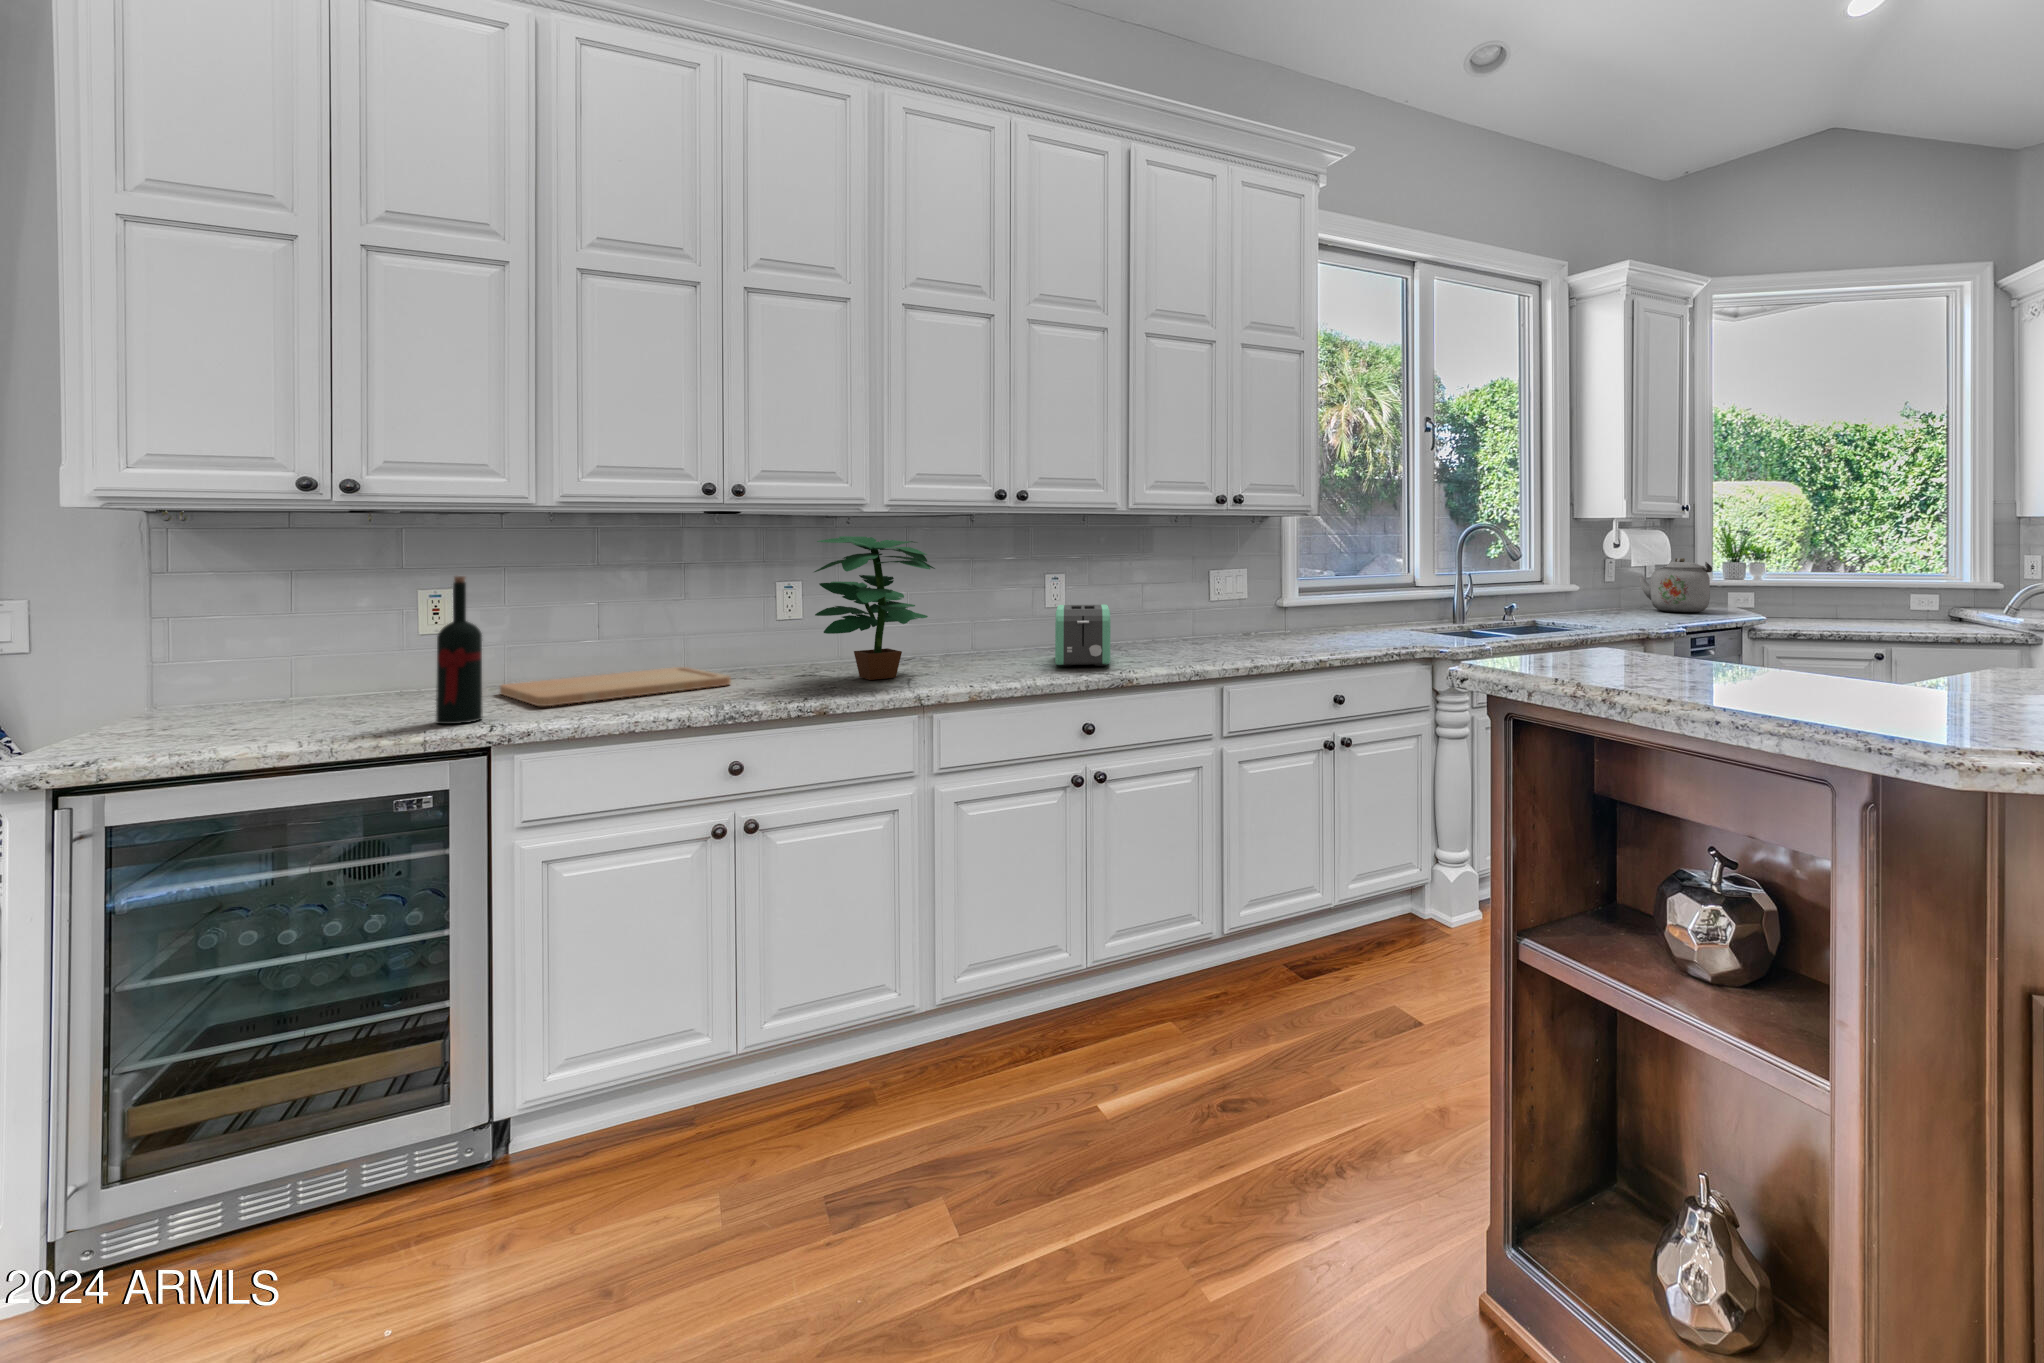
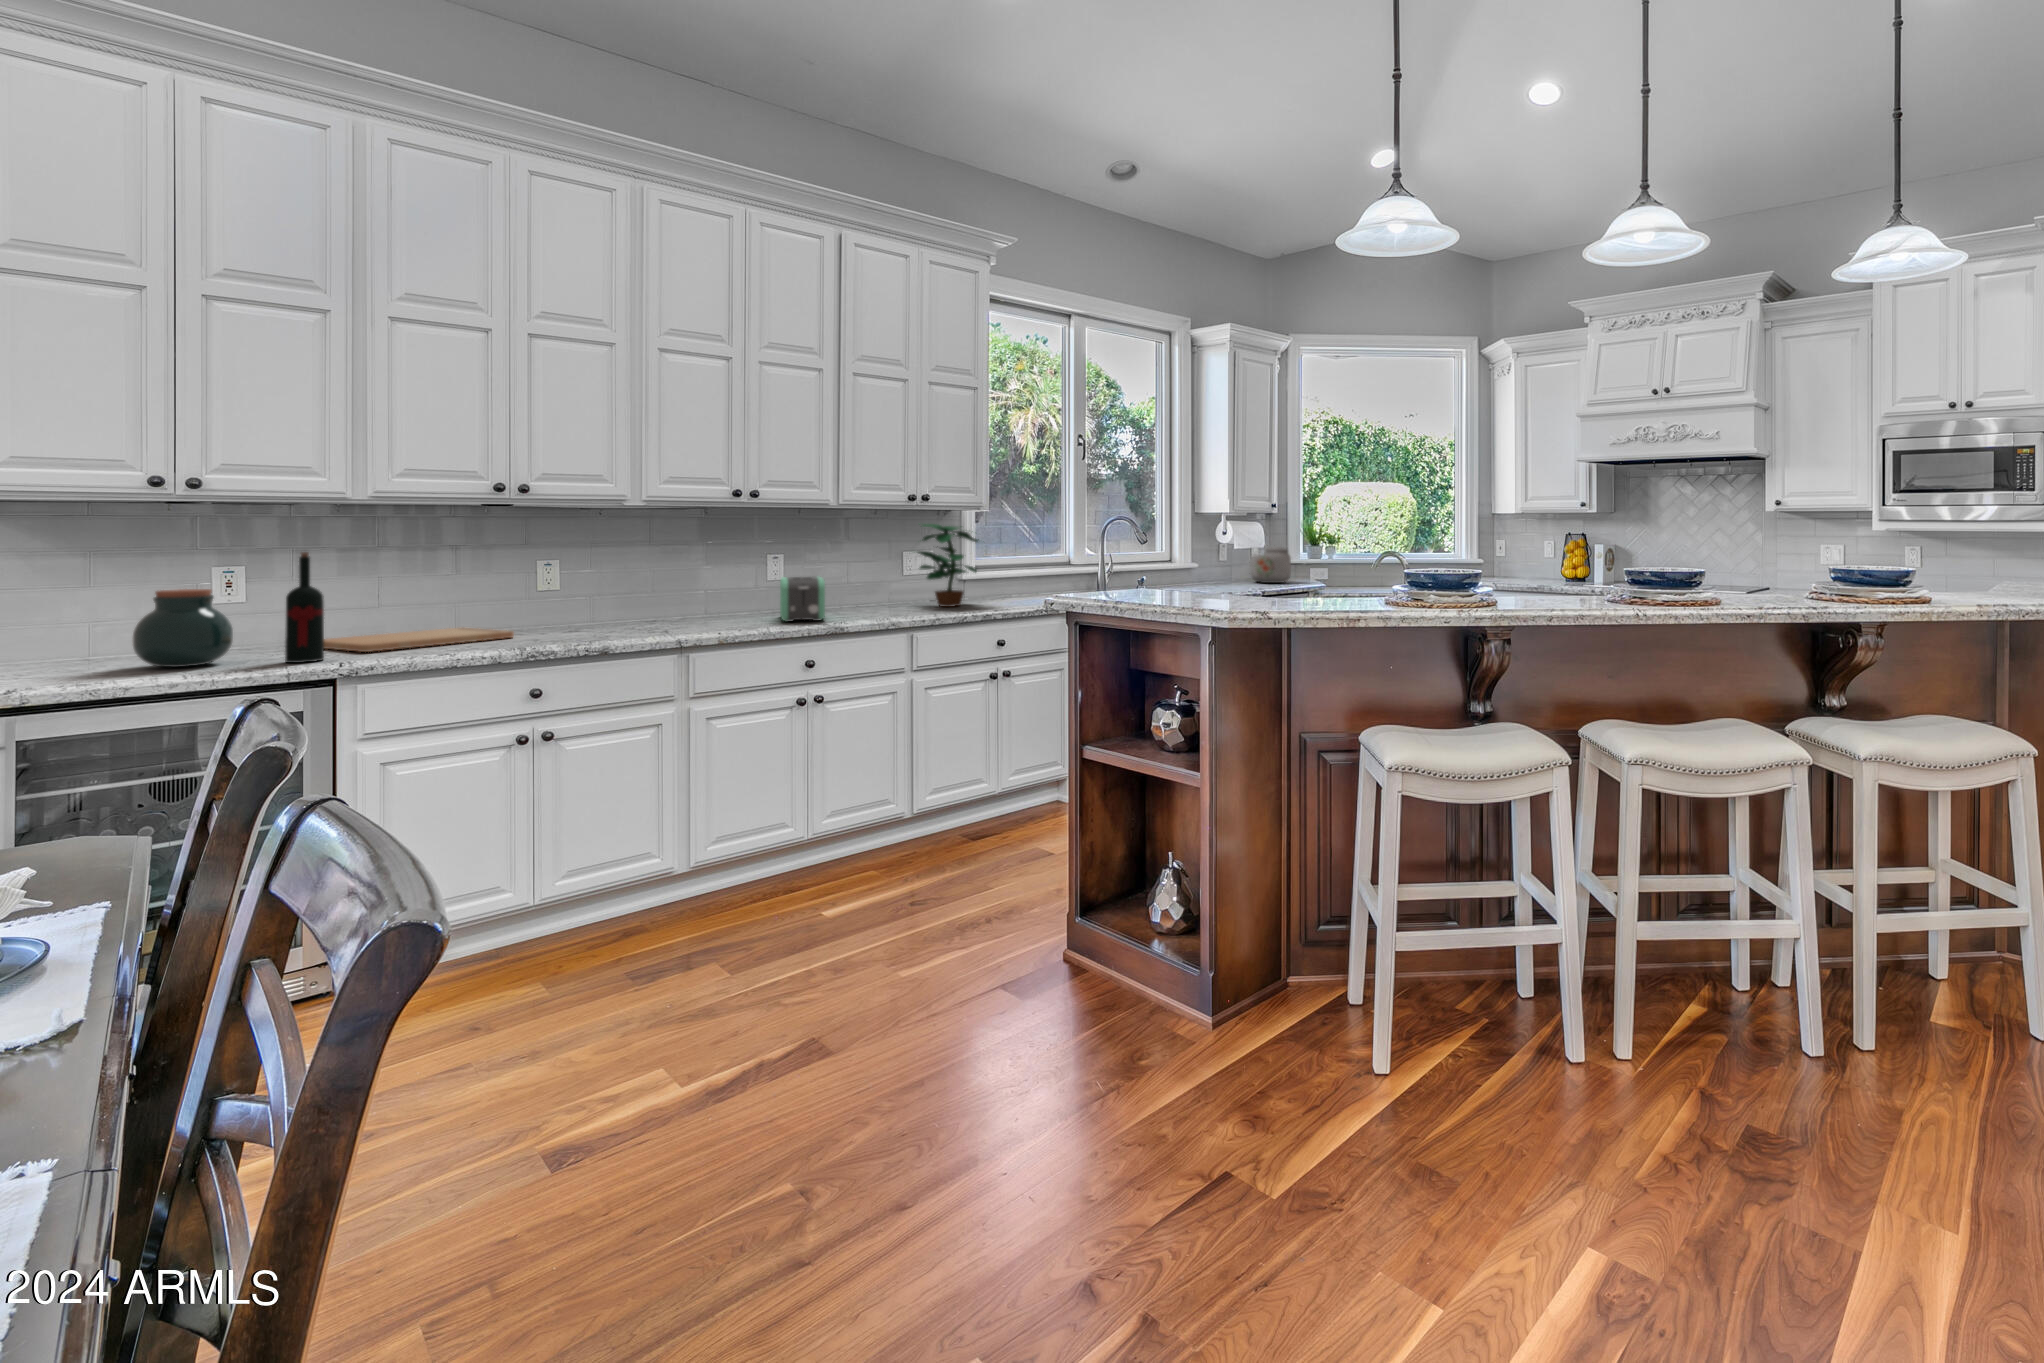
potted plant: present [814,536,935,680] -> present [917,524,979,607]
jar: none [264,623,384,727] -> present [132,589,233,667]

